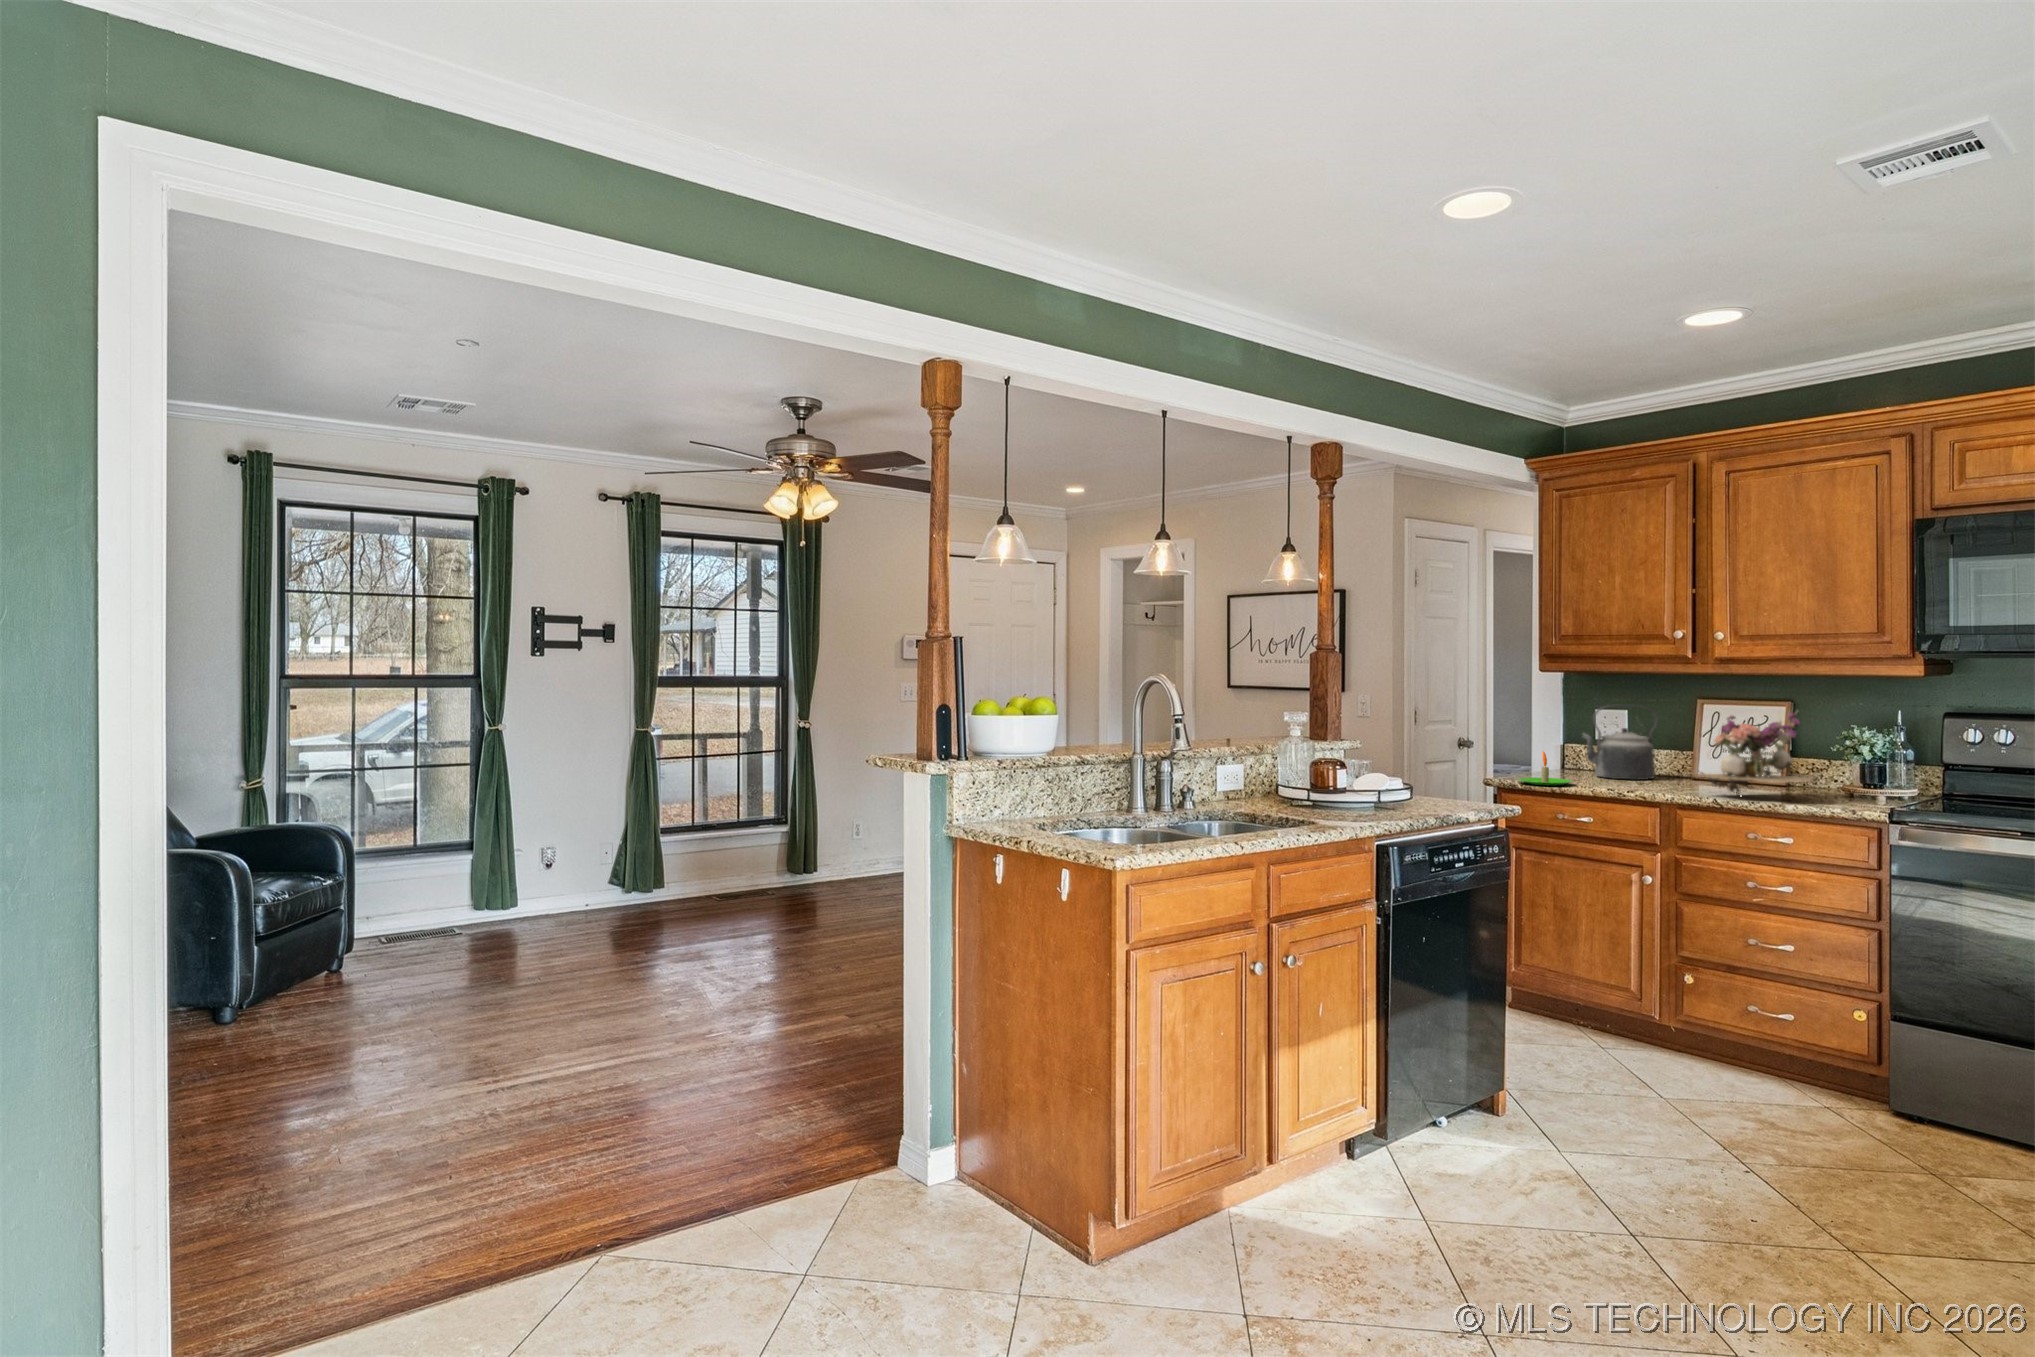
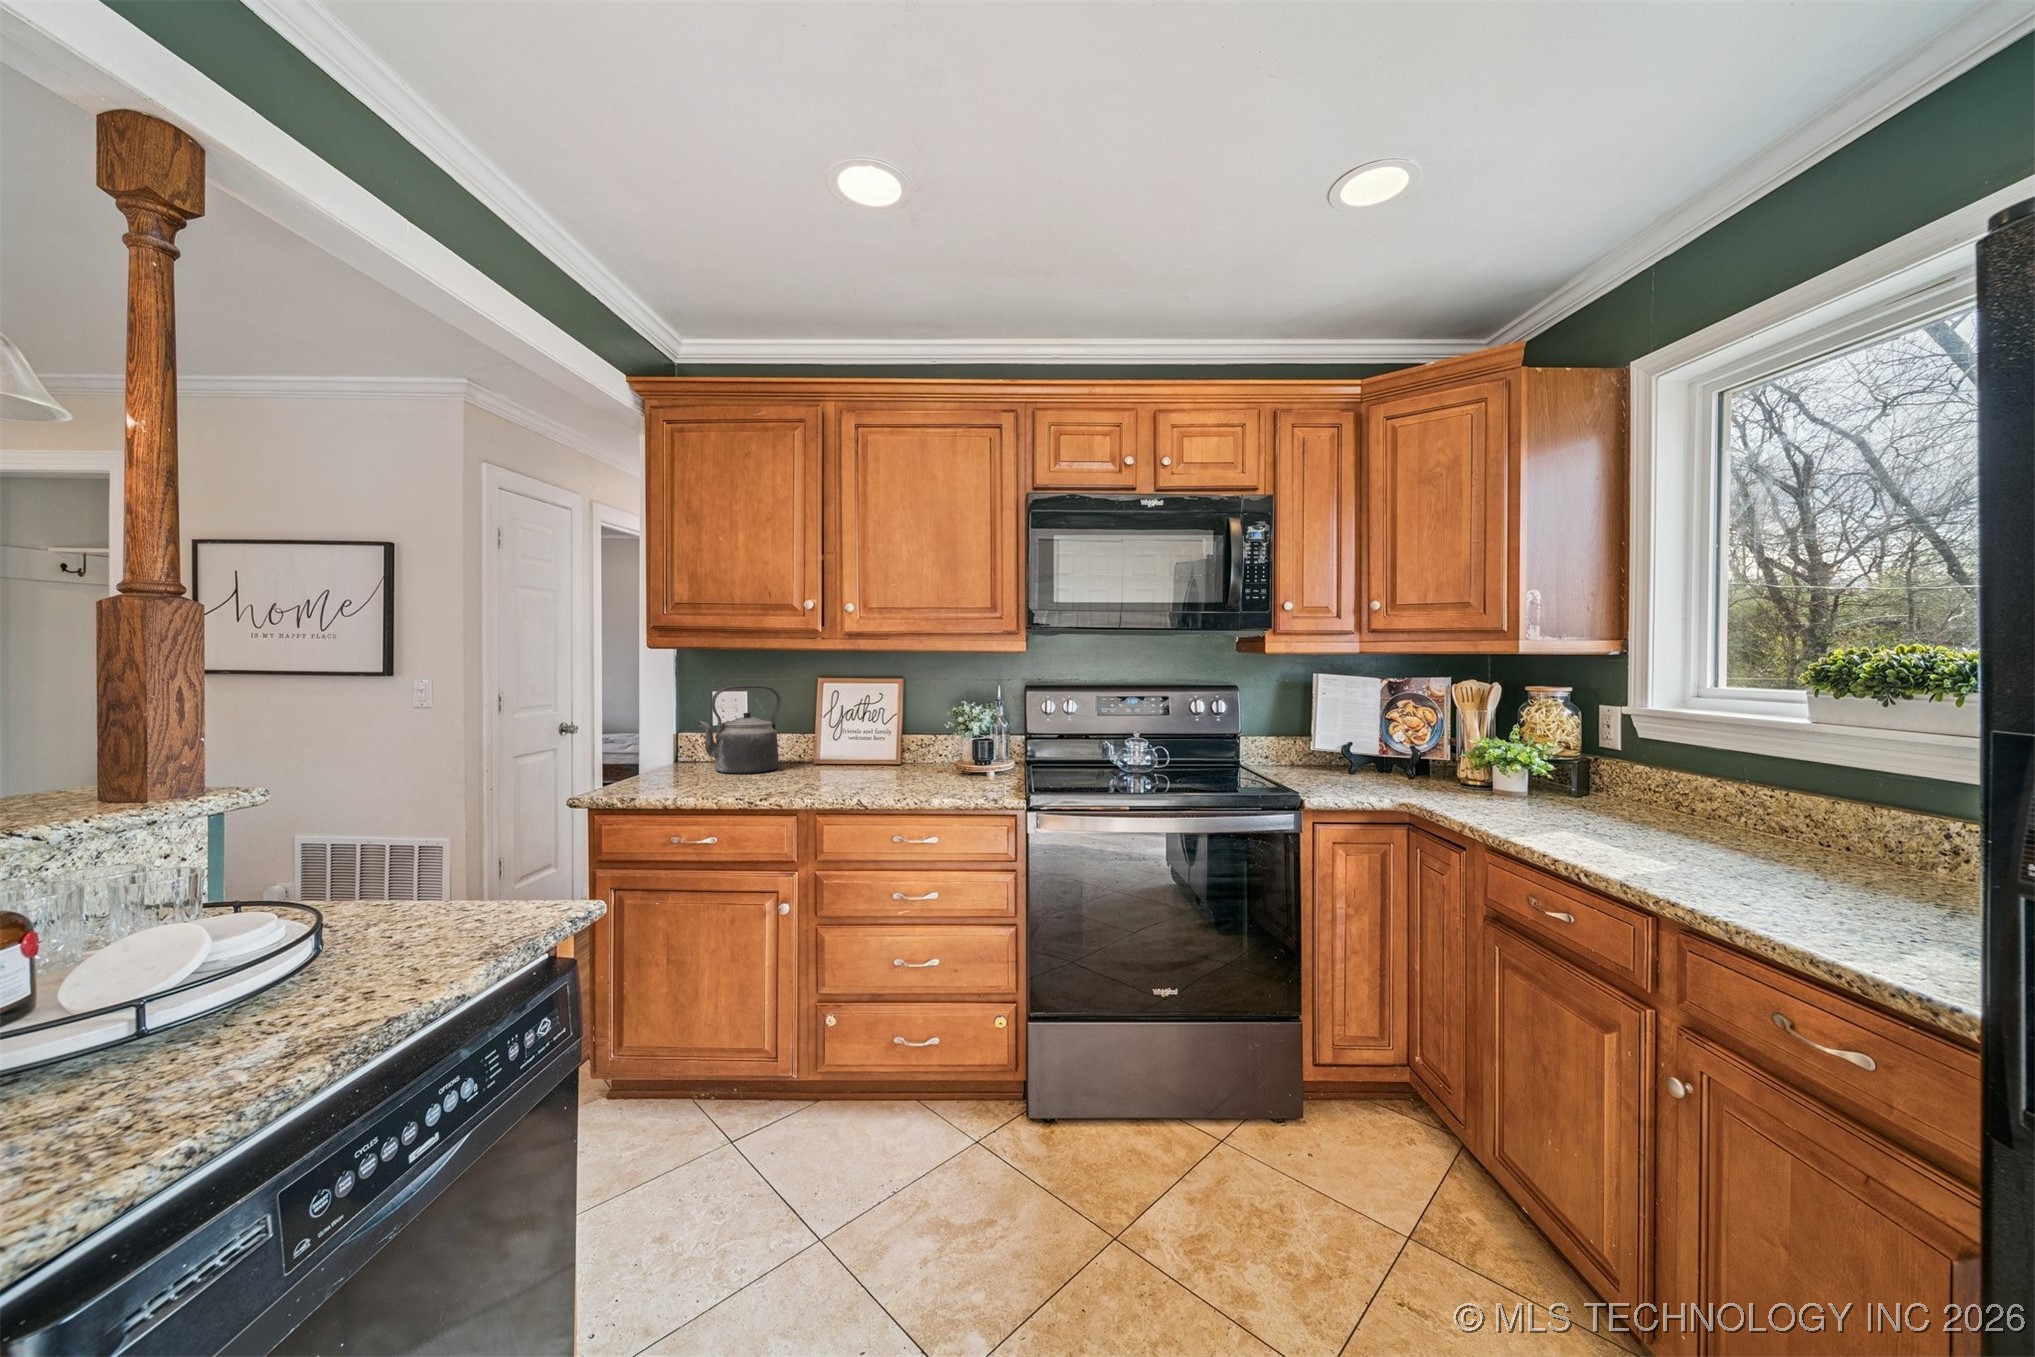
flower arrangement: present [1698,713,1814,794] -> none [833,689,951,789]
candle: present [1518,751,1573,786] -> none [616,750,691,798]

